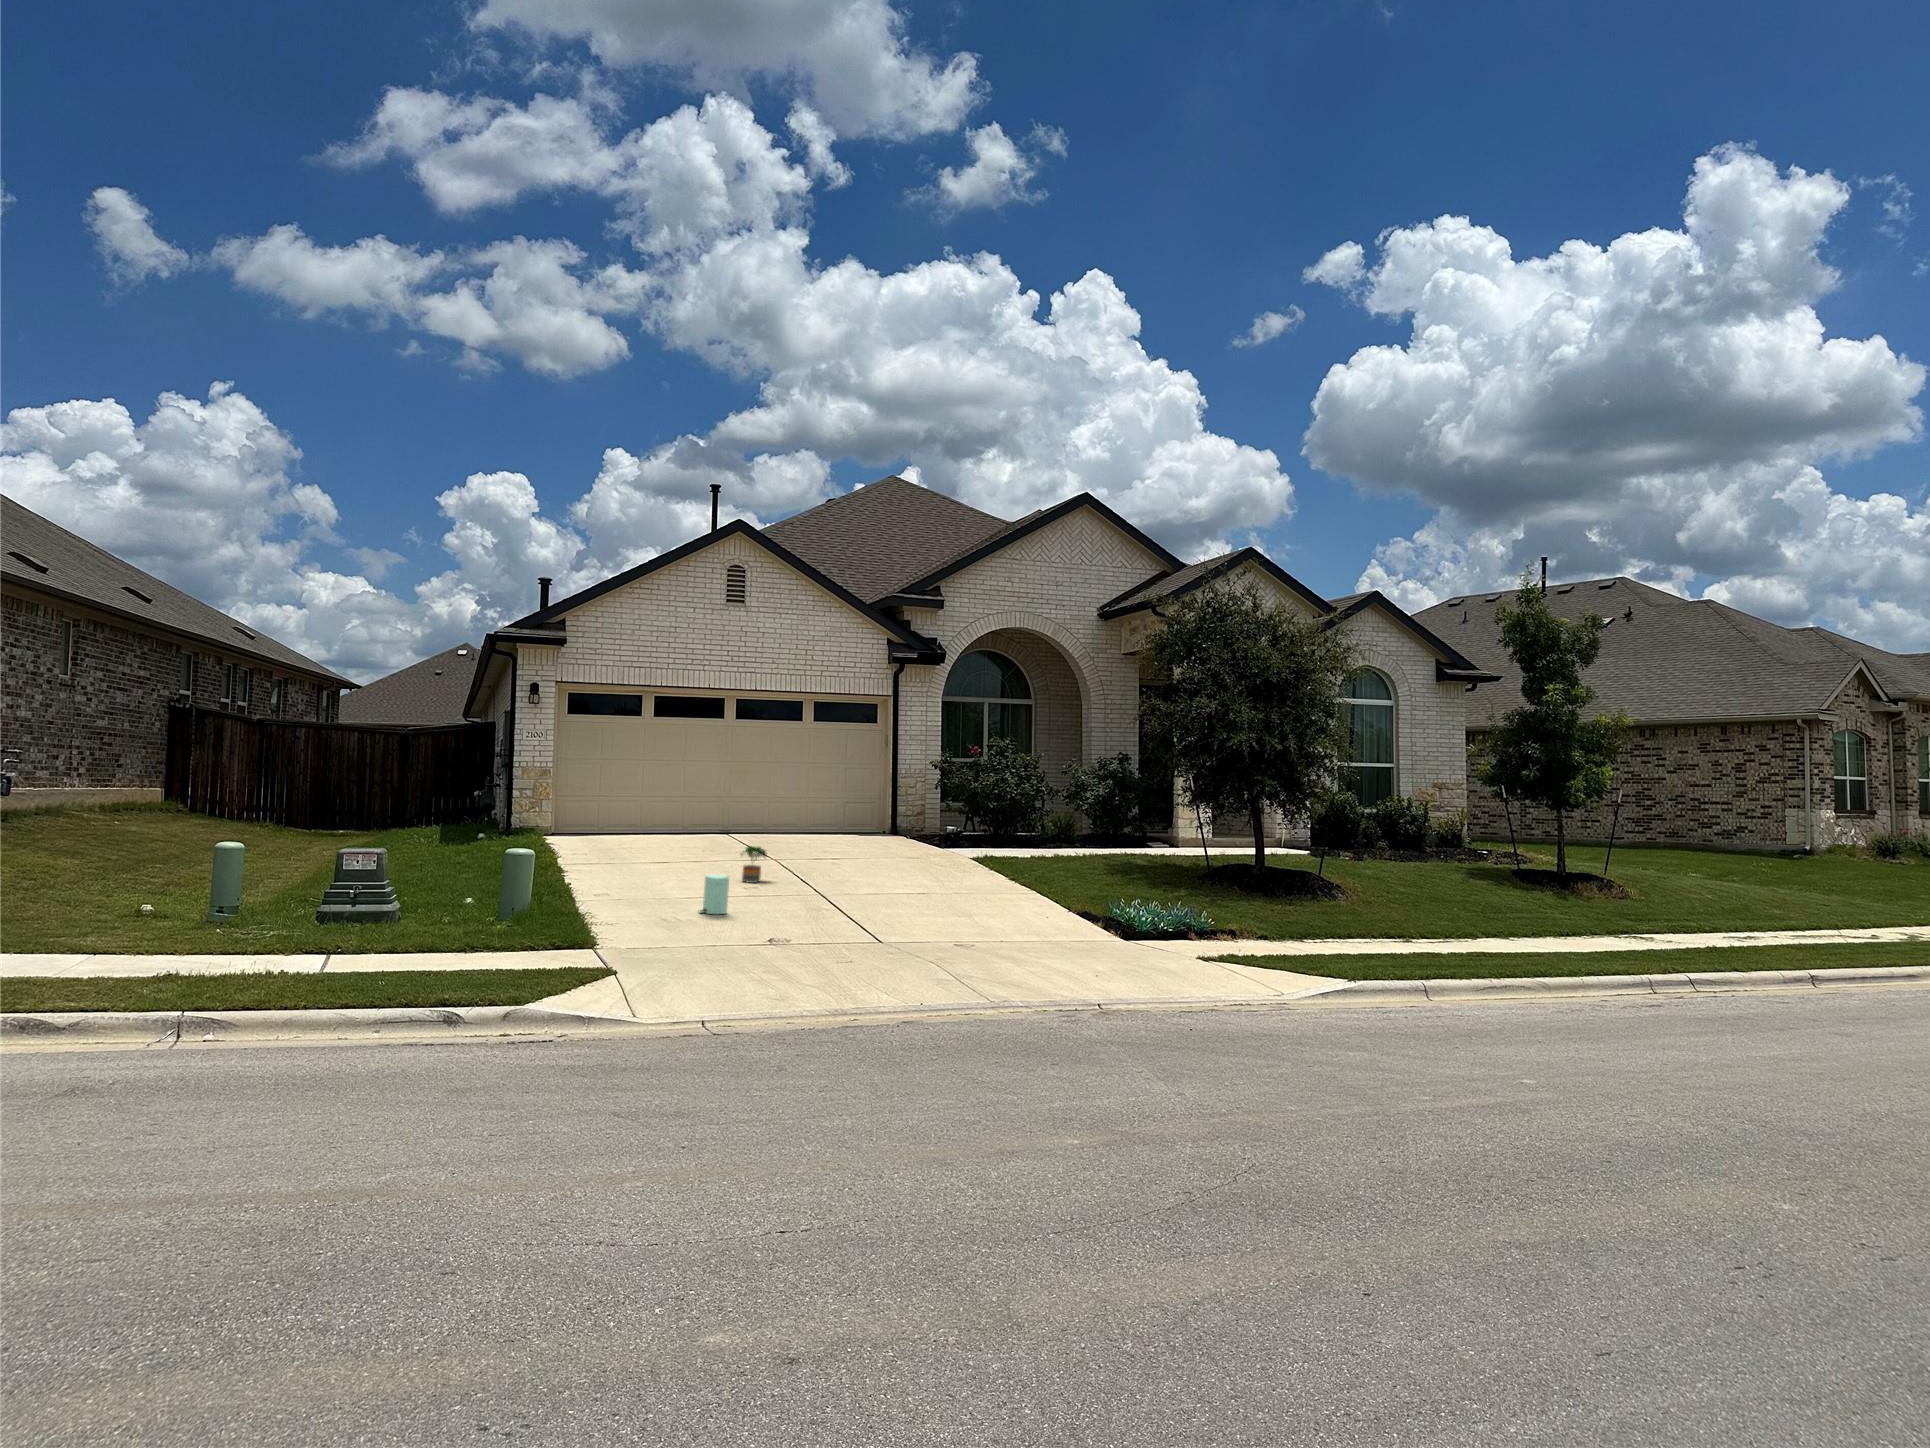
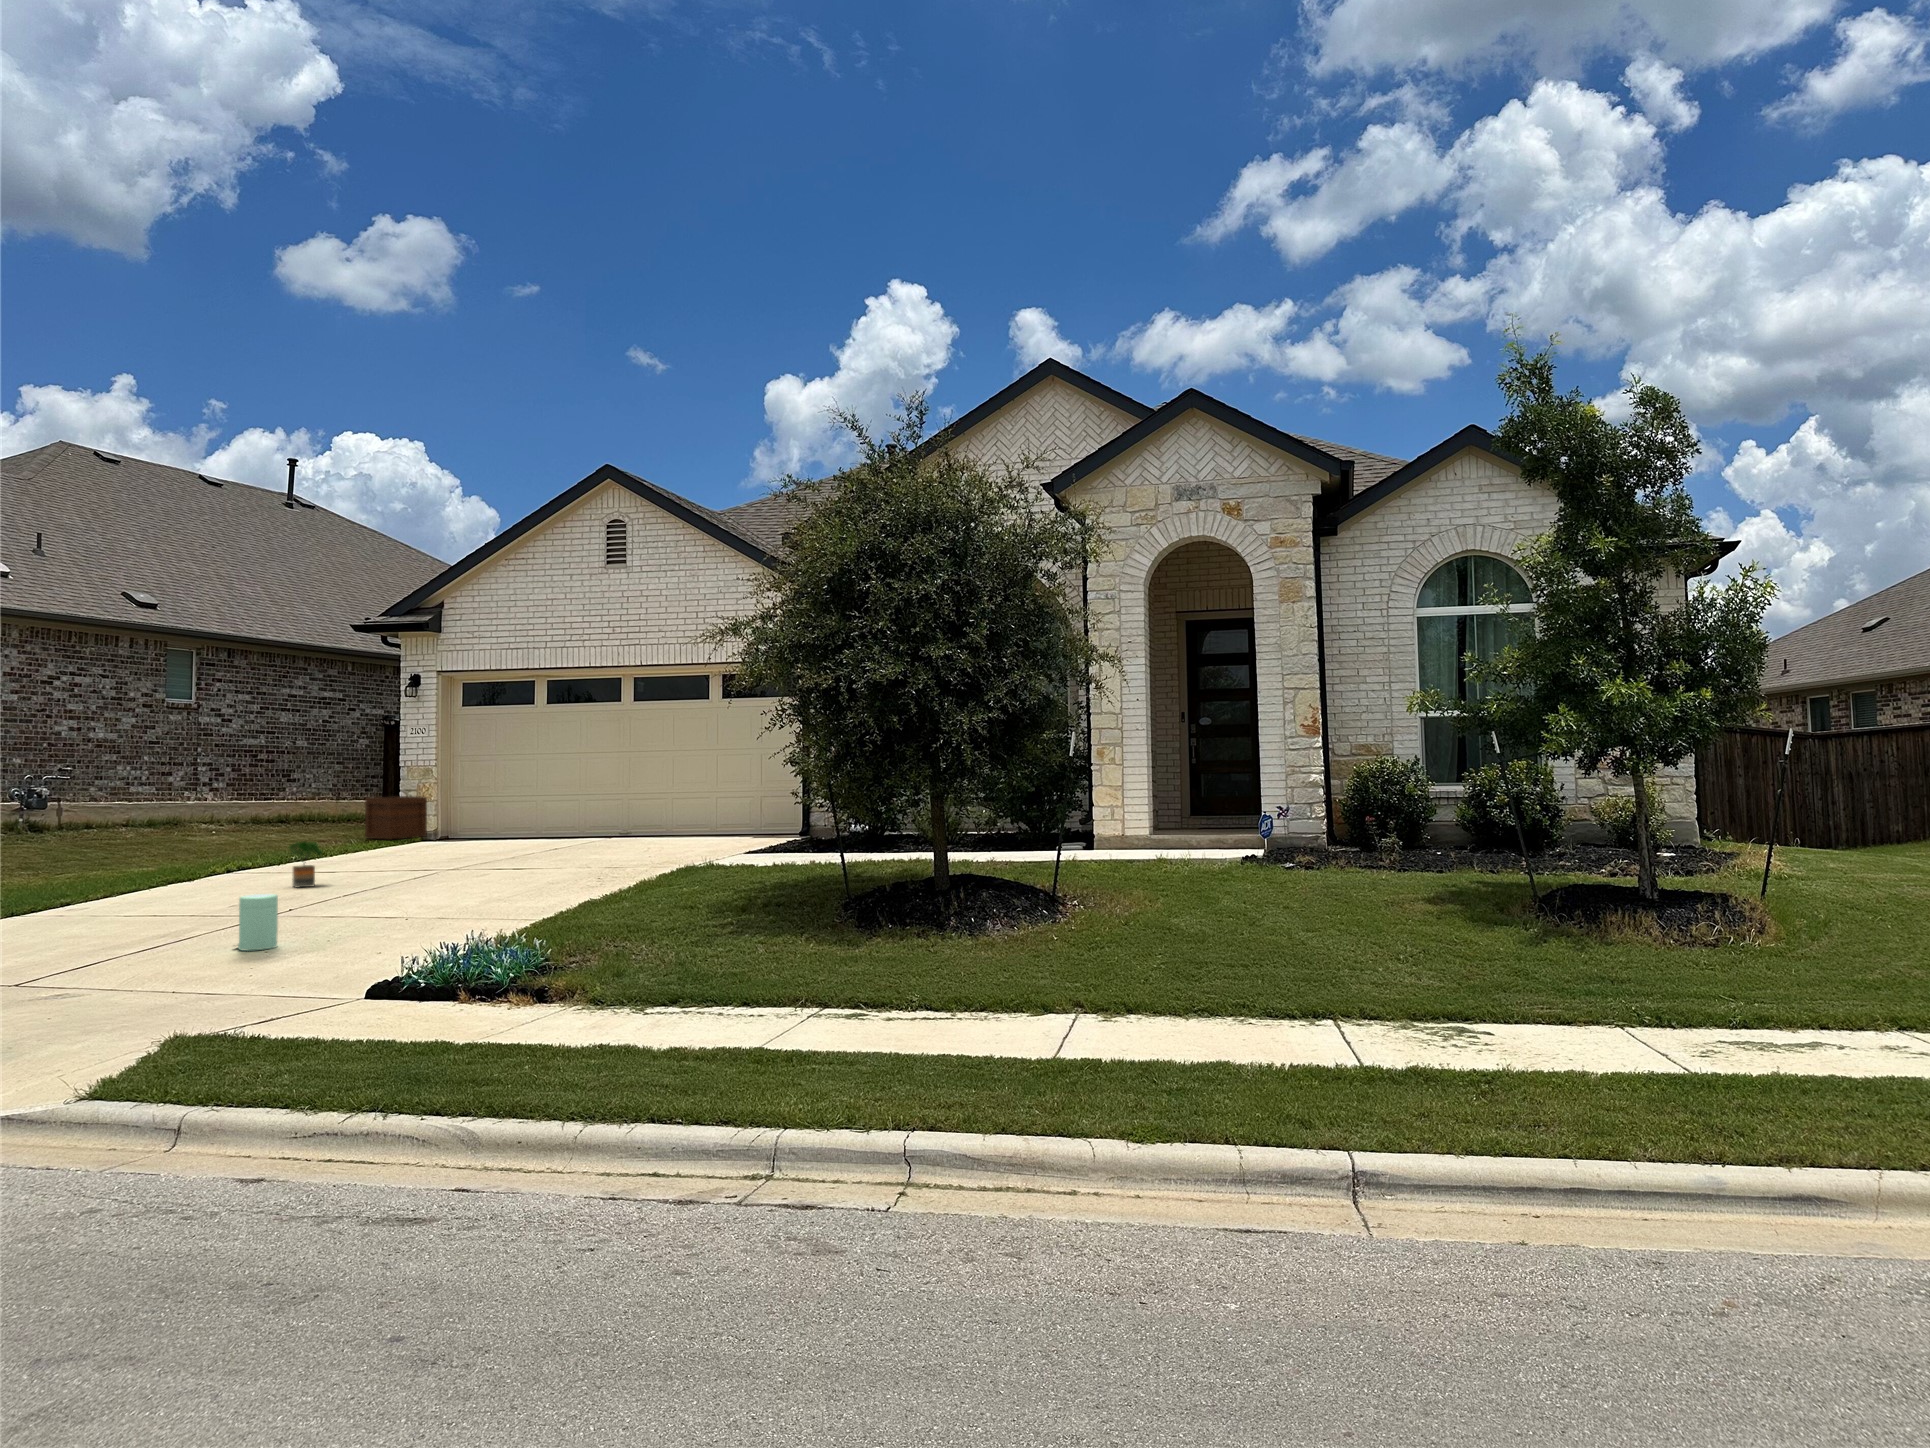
wooden crate: none [505,794,556,836] -> present [365,796,427,840]
trash can: present [698,874,729,914] -> present [238,894,278,951]

